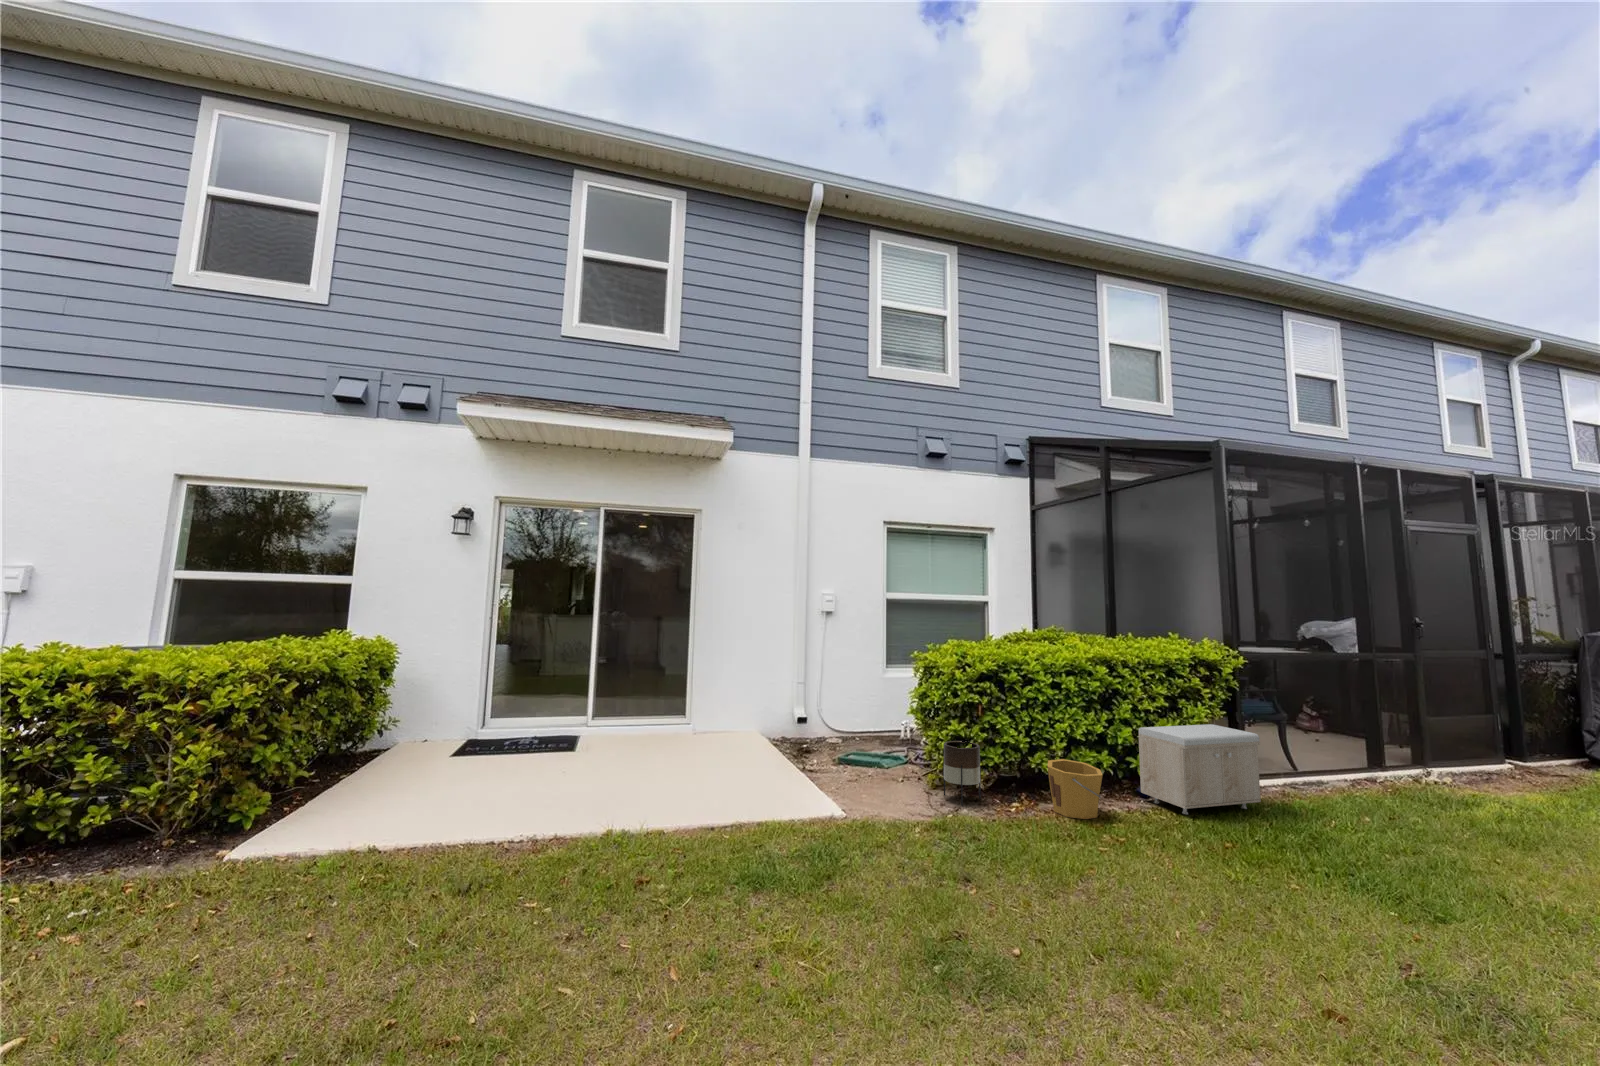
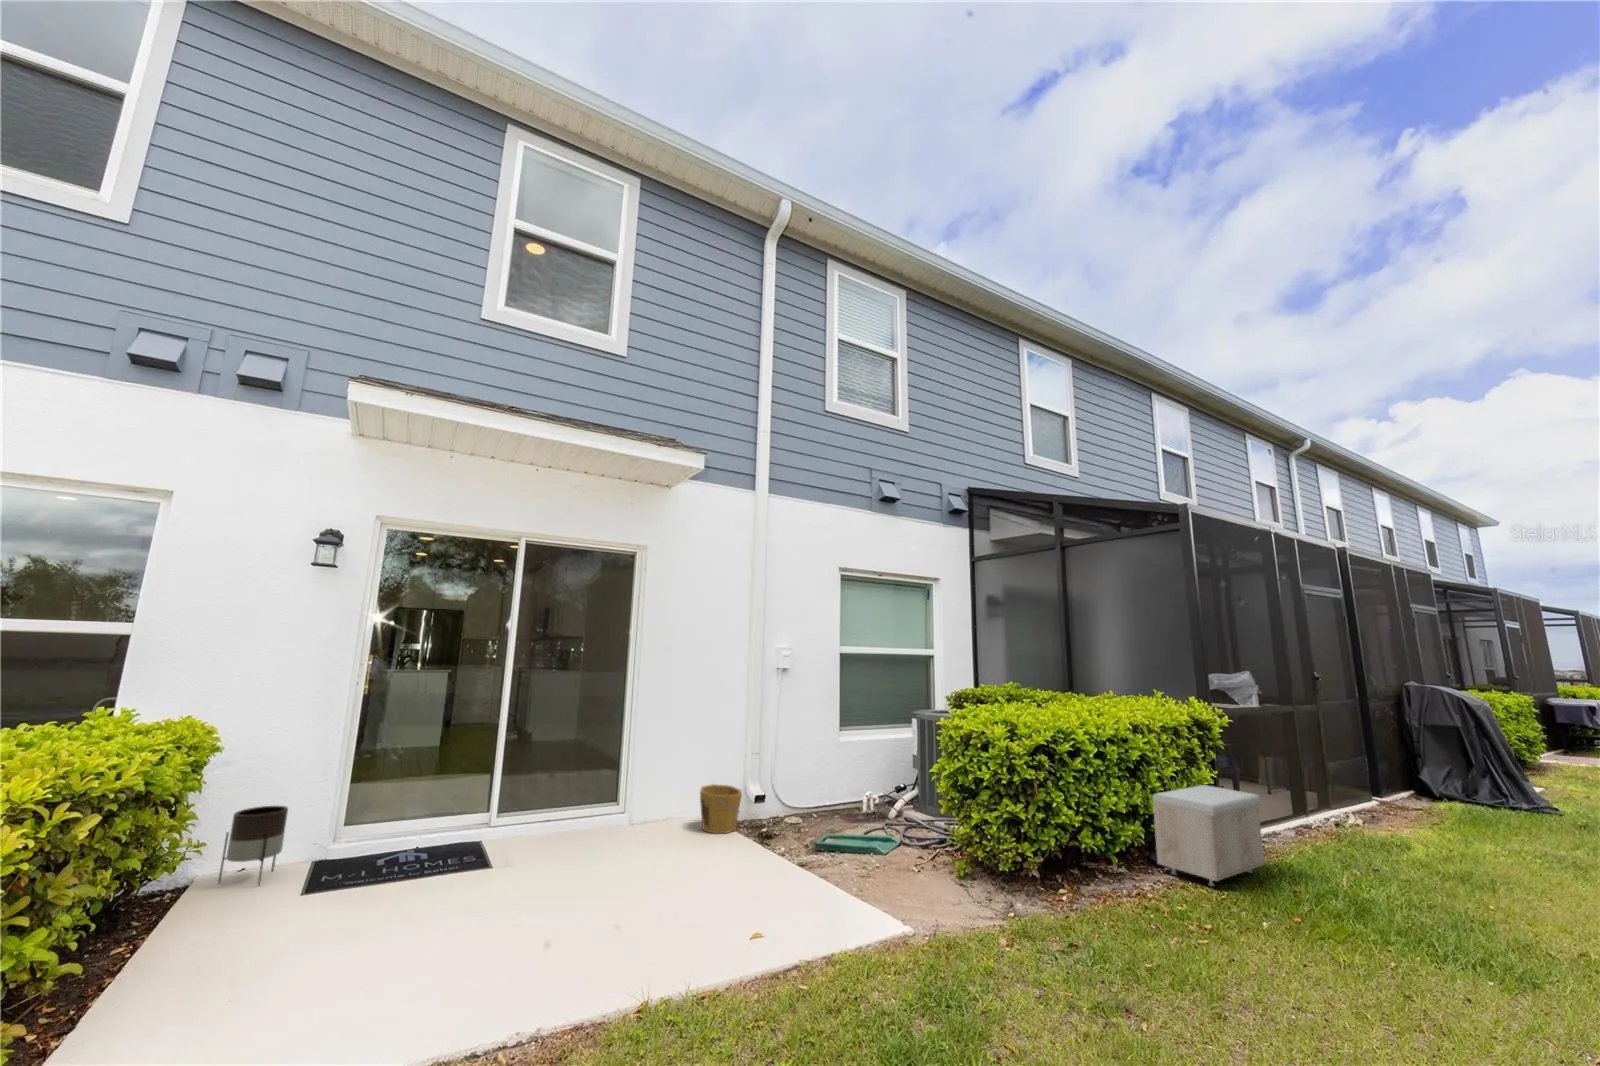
planter: present [944,741,981,806] -> present [218,806,288,885]
bucket: present [1048,759,1103,819] -> present [700,784,742,833]

